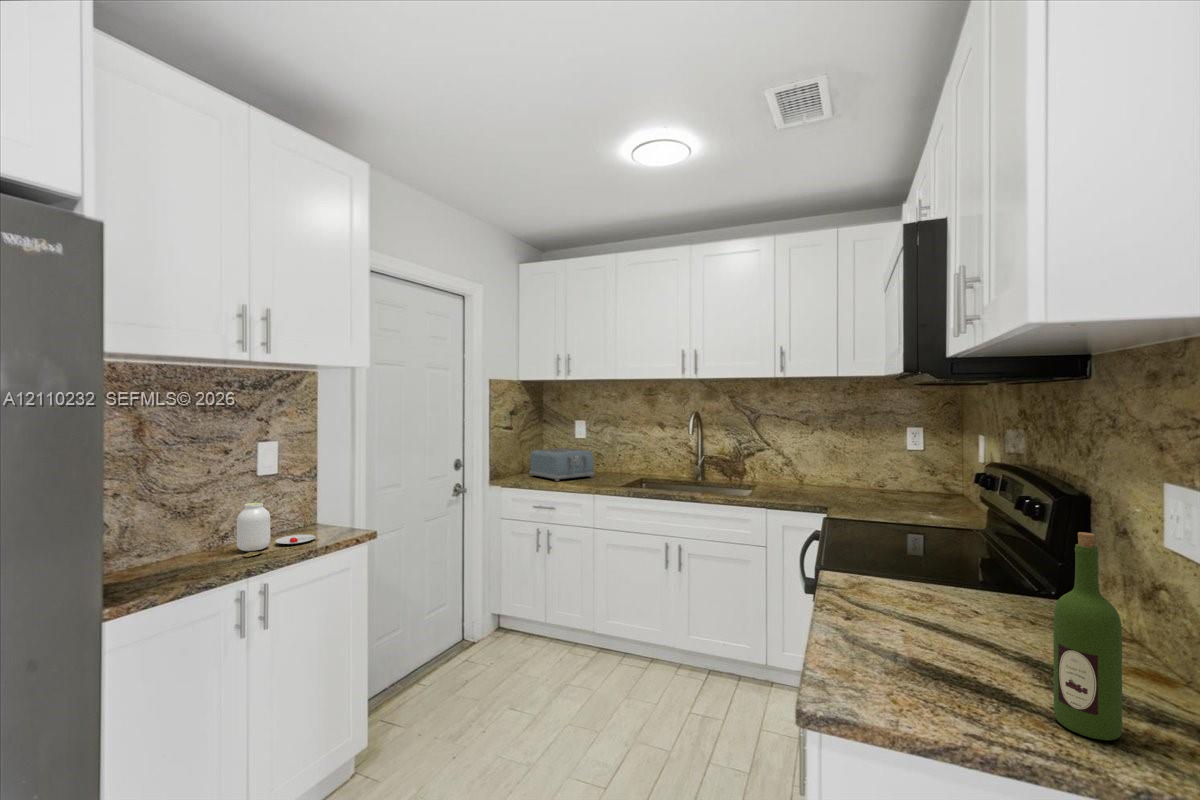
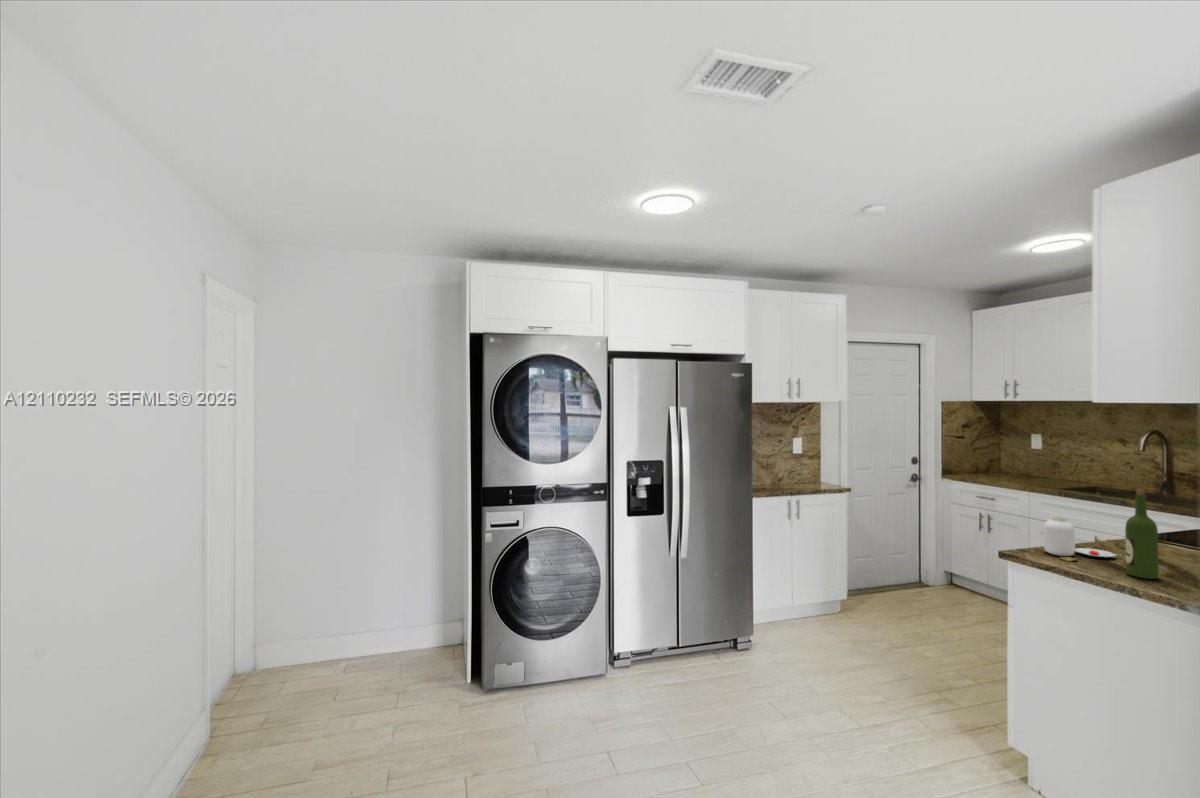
toaster: present [529,448,595,481] -> none [981,456,1045,482]
jar: present [237,502,316,557] -> present [1044,515,1116,561]

